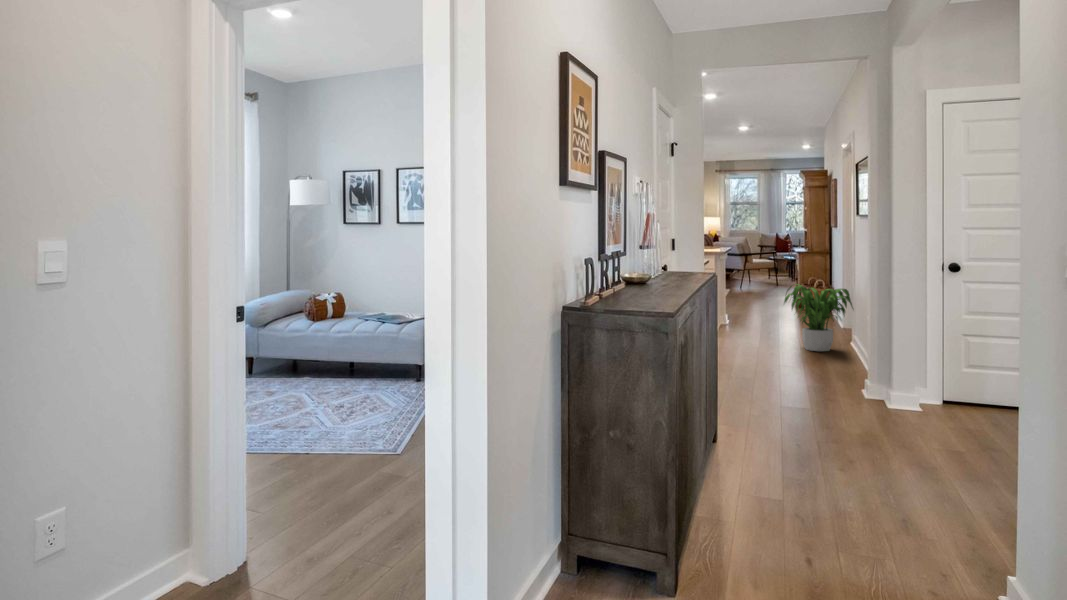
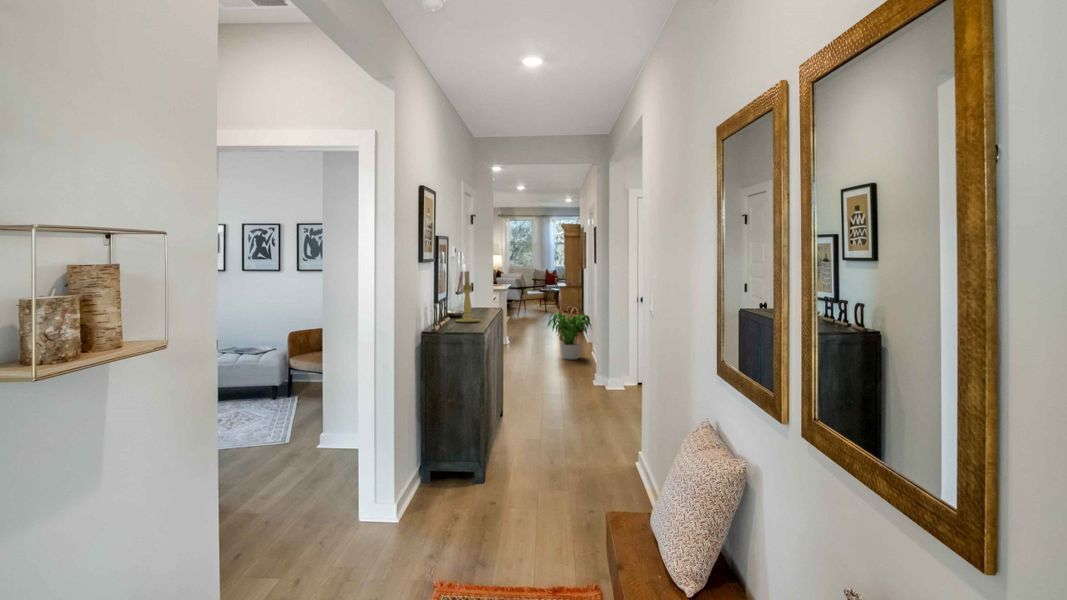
candle holder: none [633,204,675,292] -> present [456,271,479,322]

